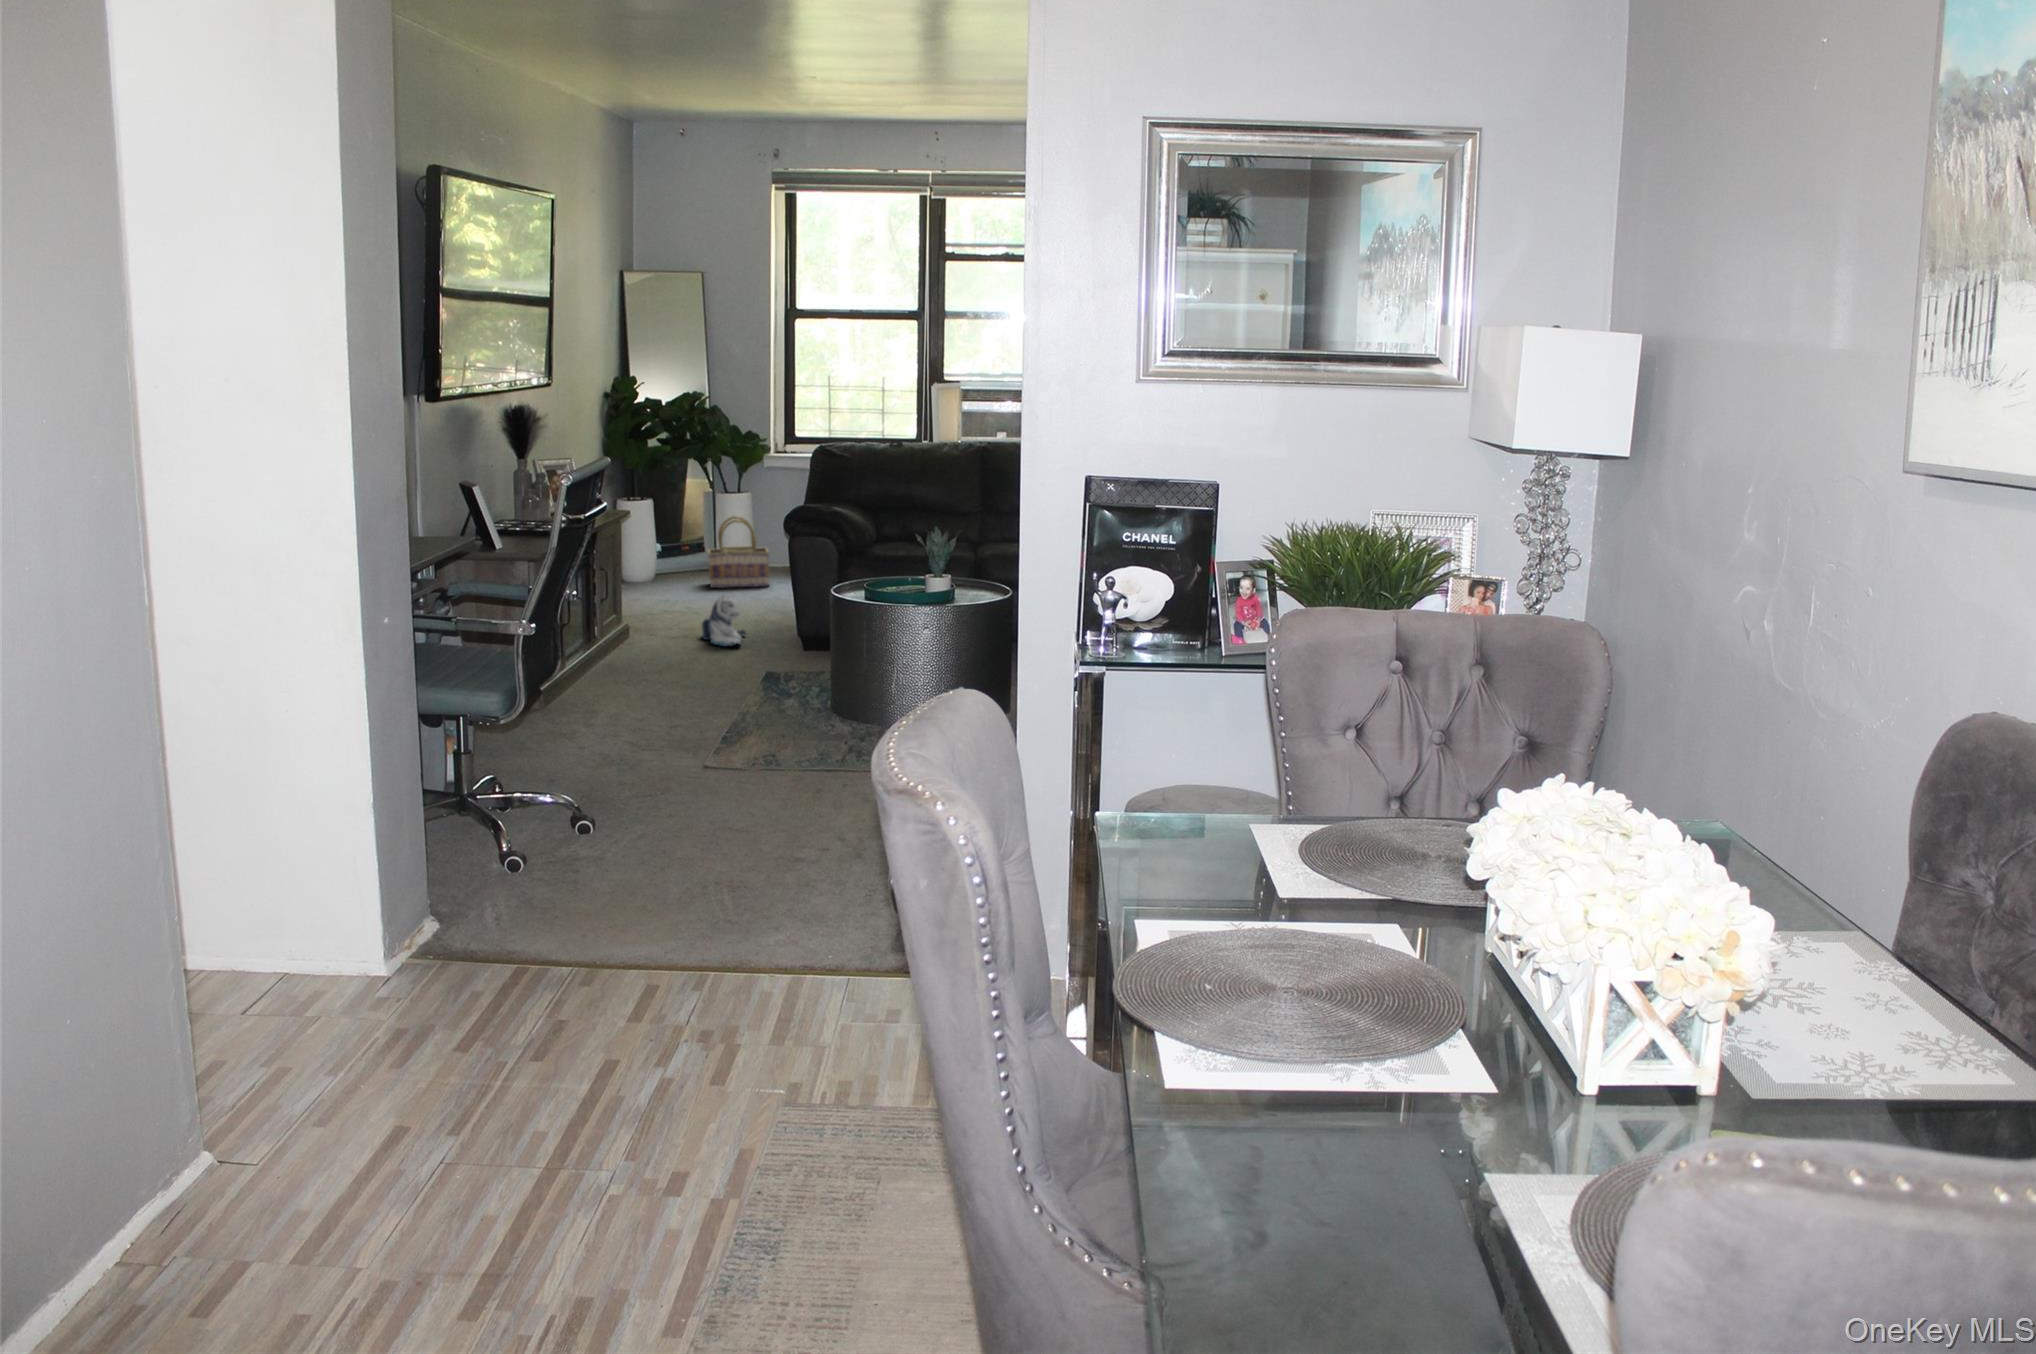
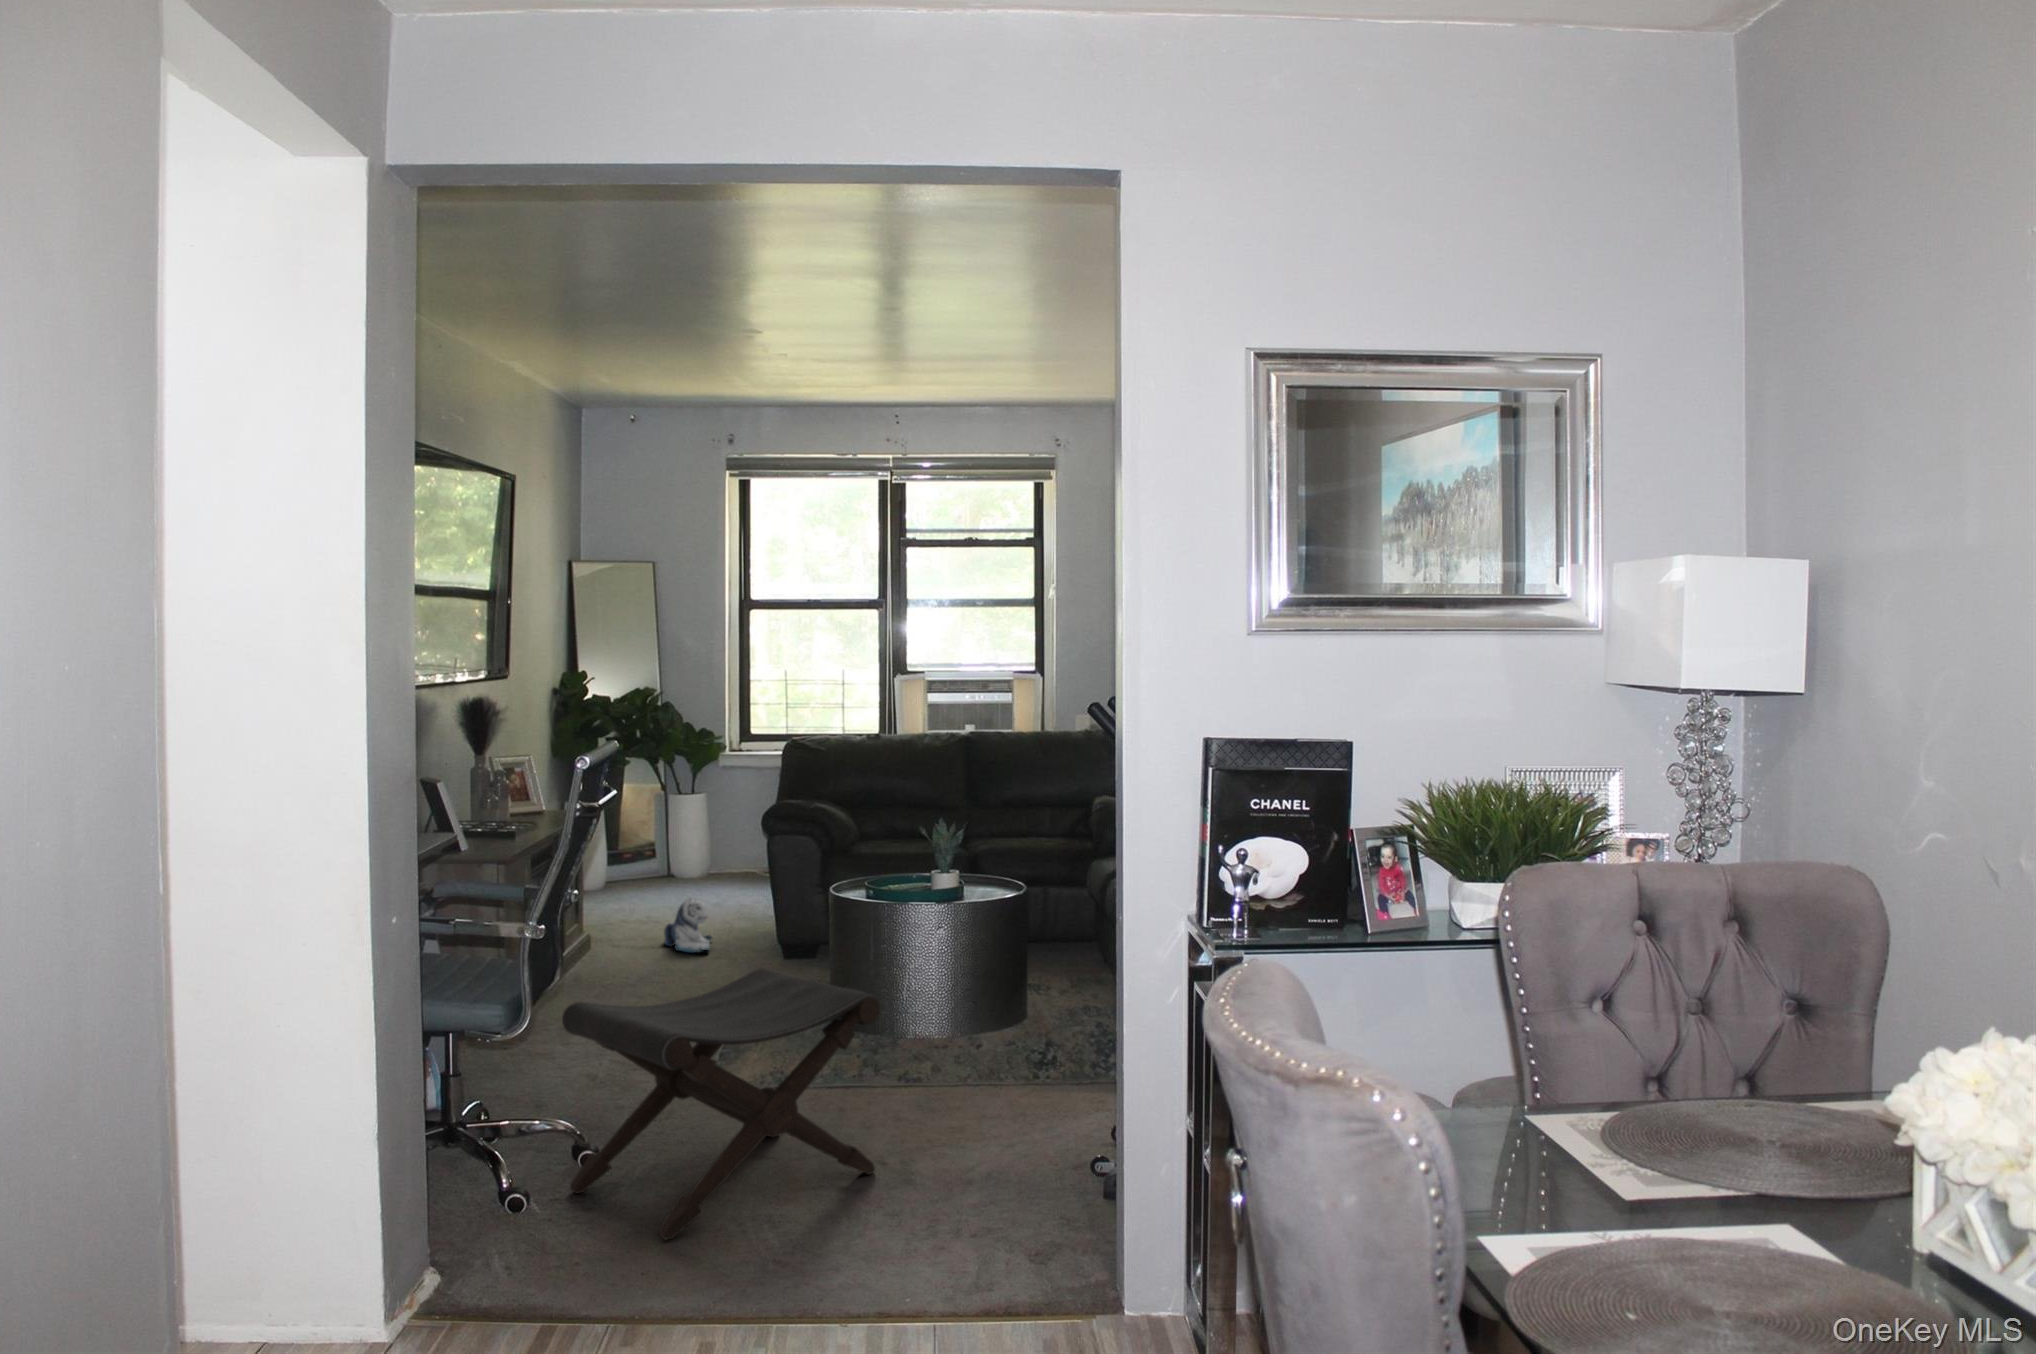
basket: present [708,516,769,588] -> none [656,815,724,892]
footstool: none [550,667,835,898] -> present [562,968,880,1239]

